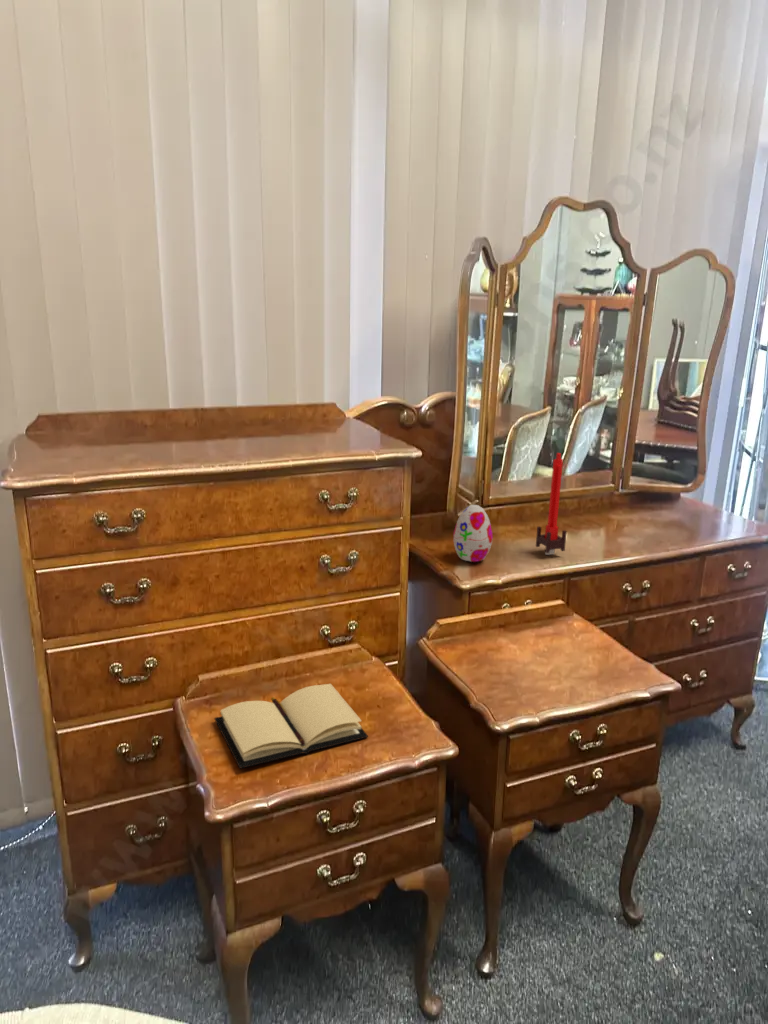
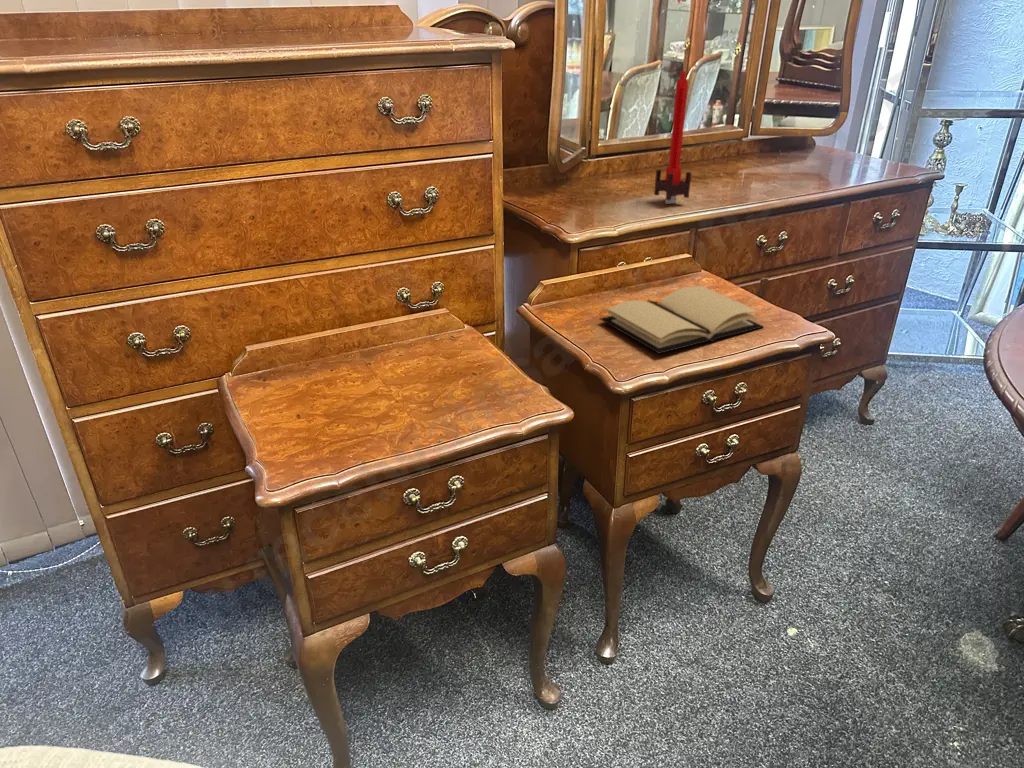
decorative egg: present [454,505,493,562] -> none [557,141,604,212]
book: present [215,684,368,769] -> present [600,286,763,354]

